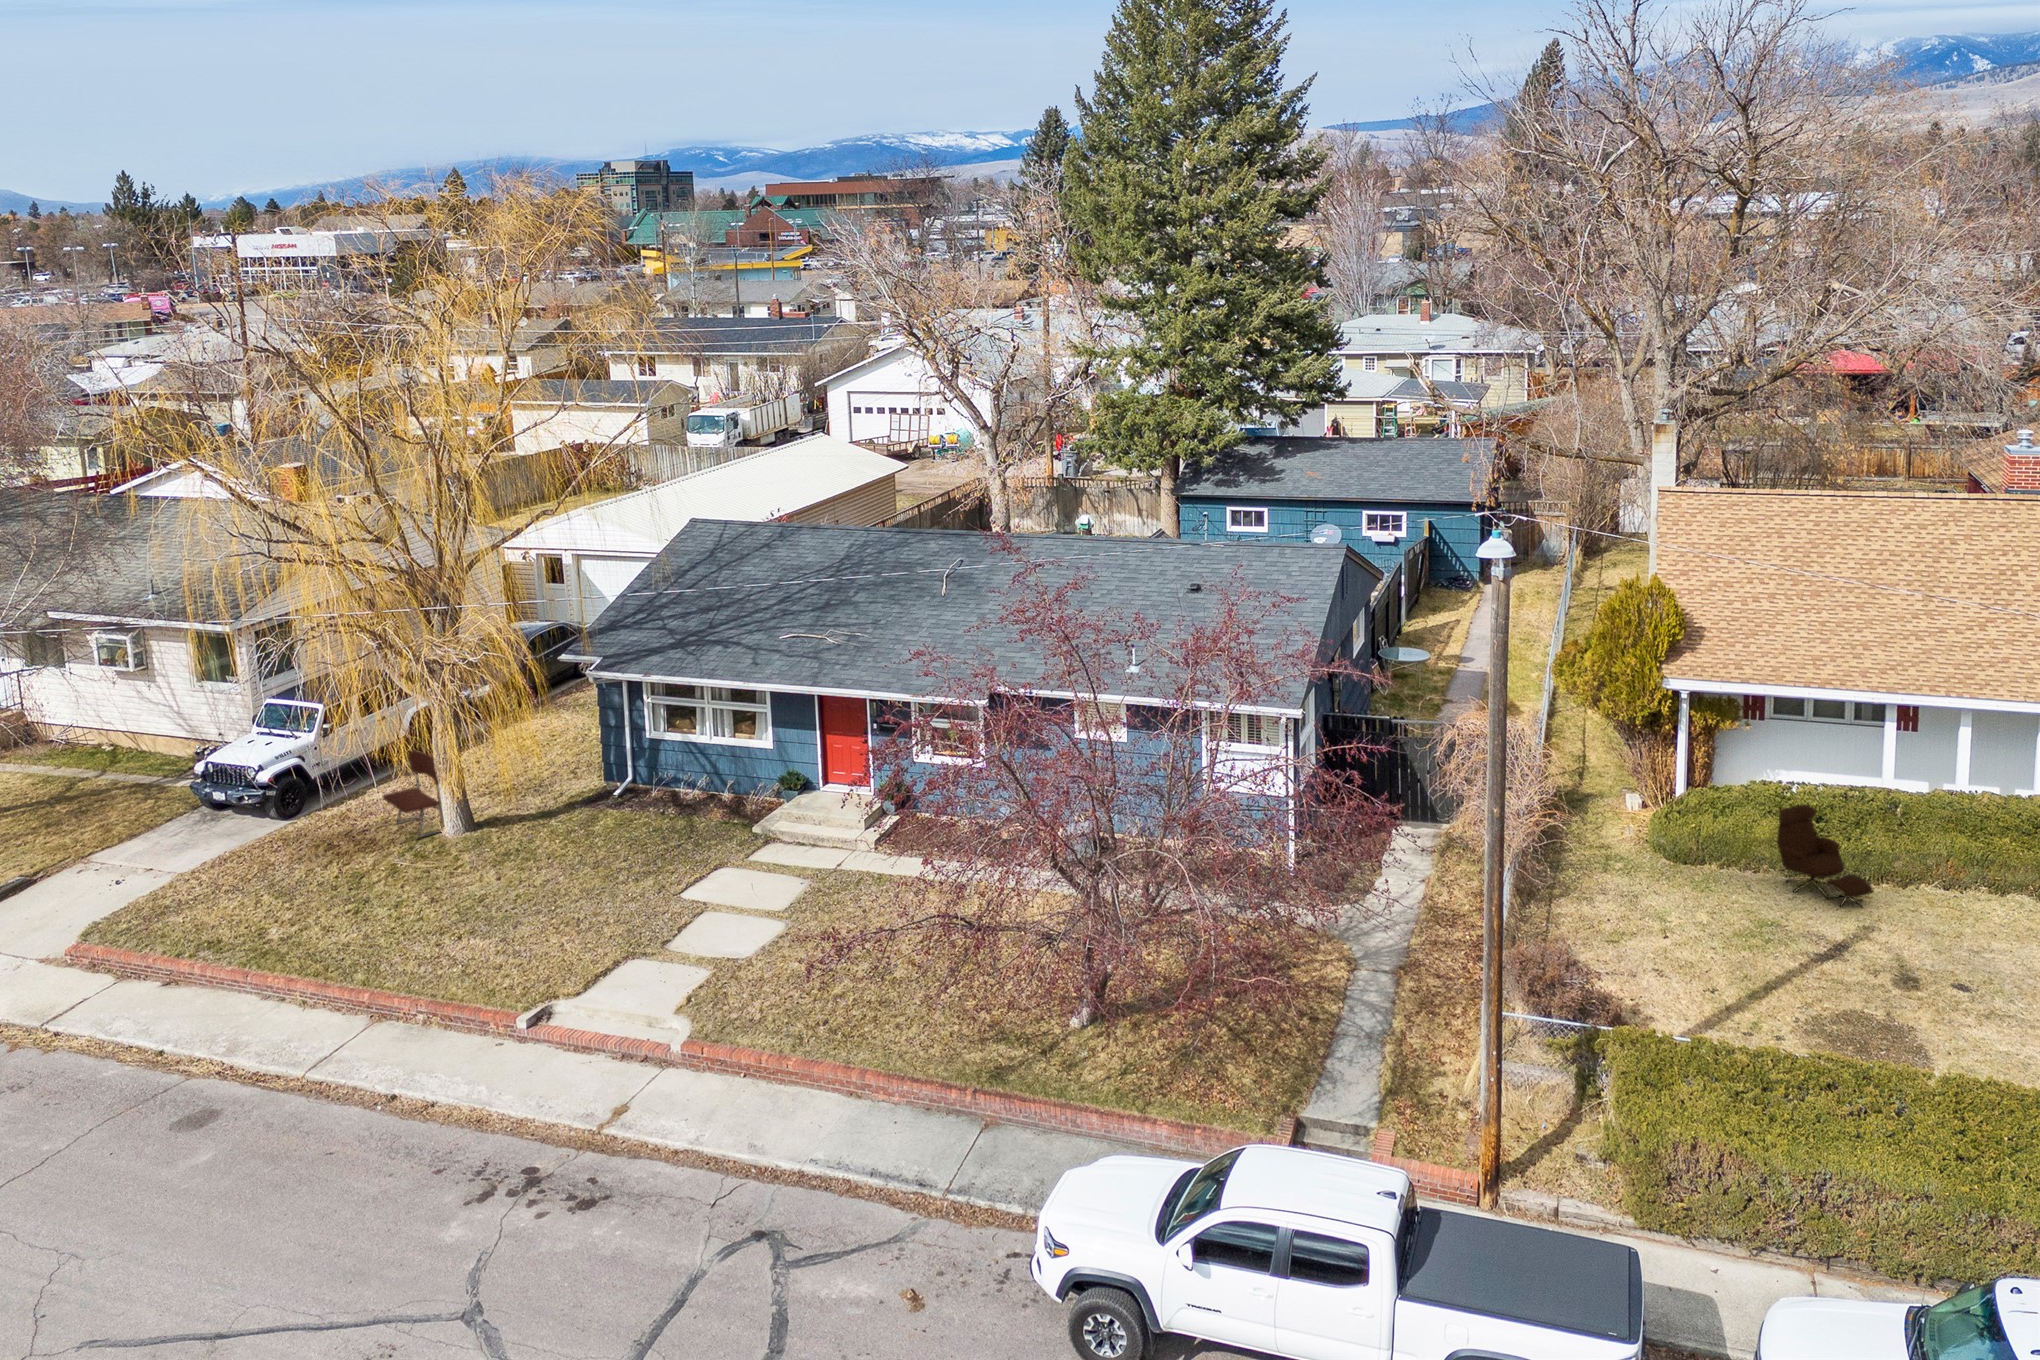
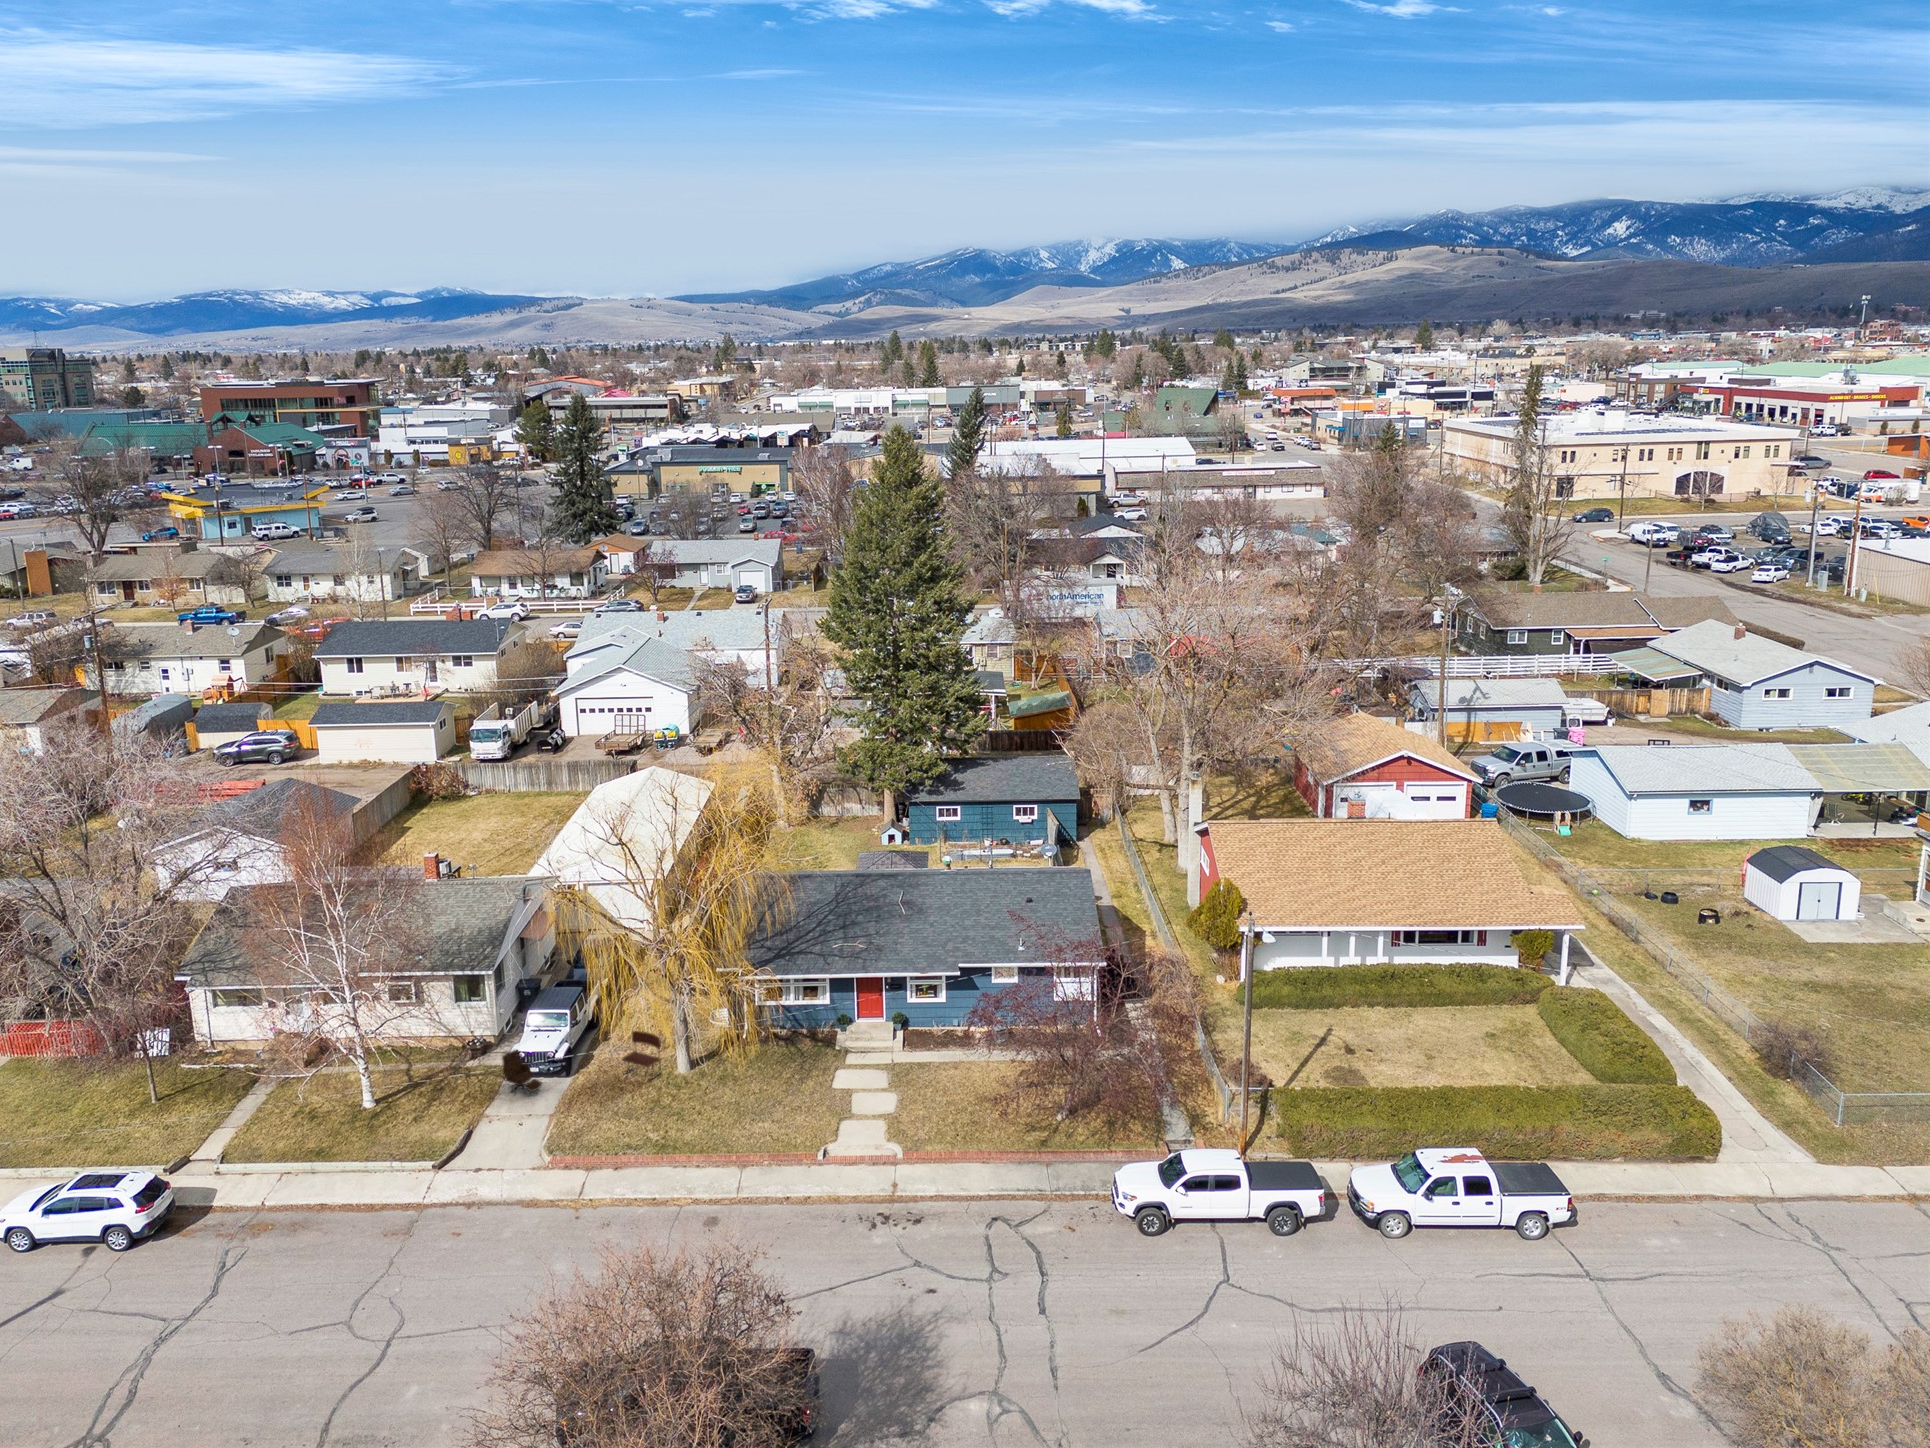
lounge chair: present [1777,805,1873,906] -> present [502,1050,542,1092]

